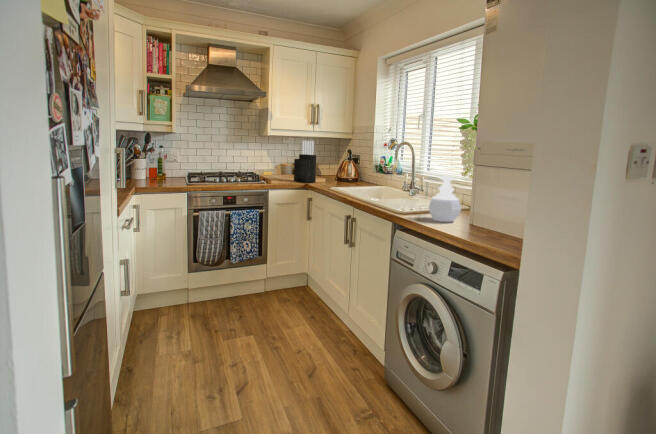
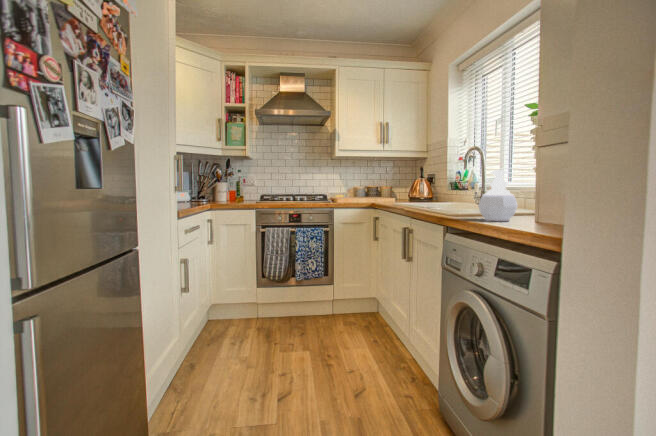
knife block: present [294,141,316,183] -> none [362,158,384,200]

